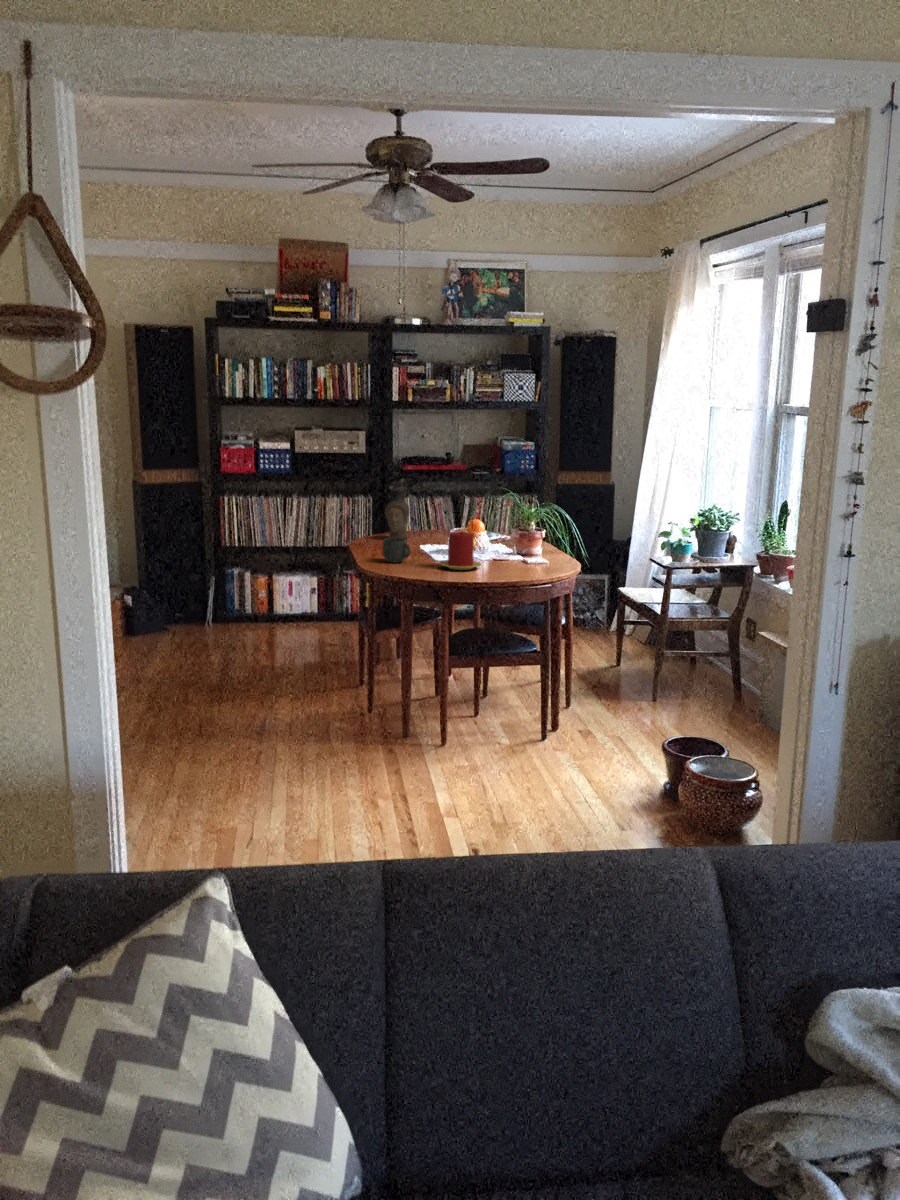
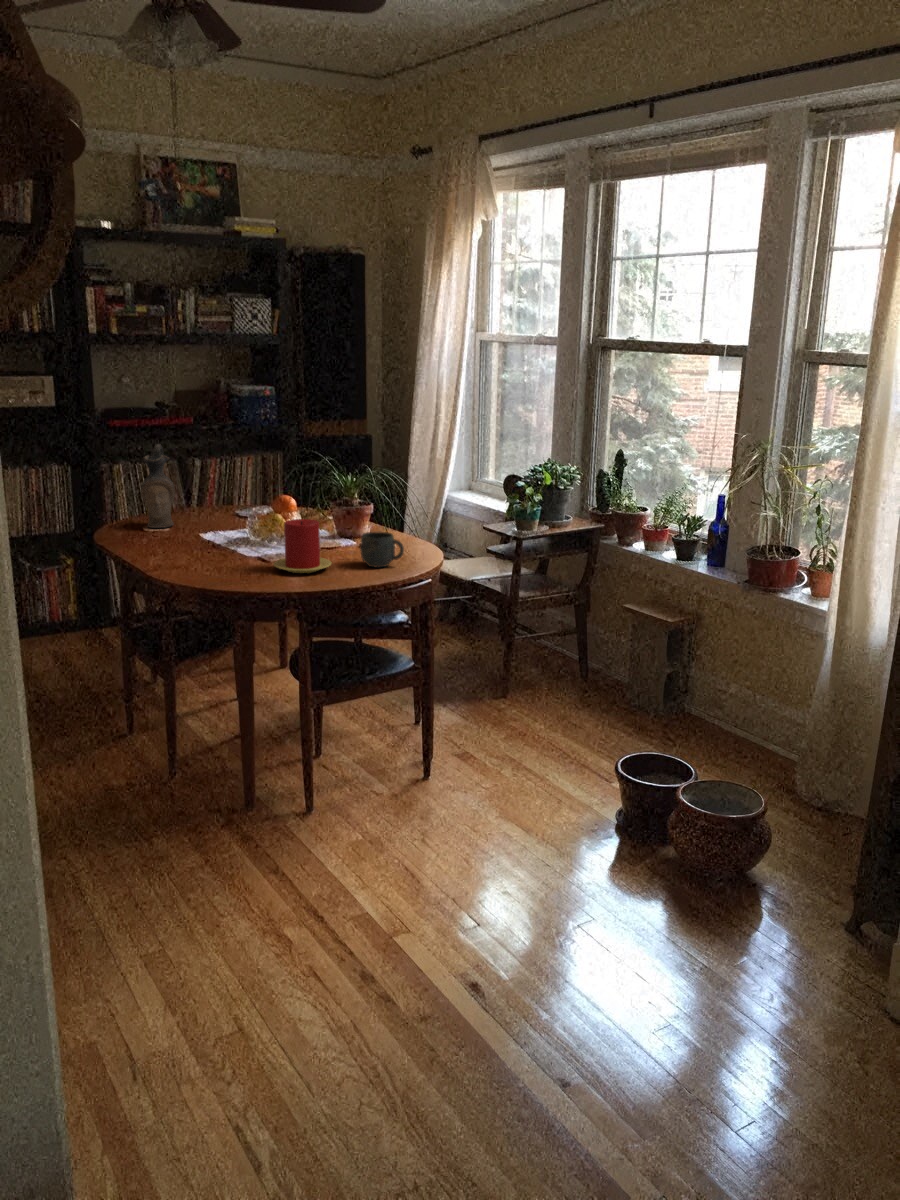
mug: present [382,538,411,563] -> present [360,532,404,567]

